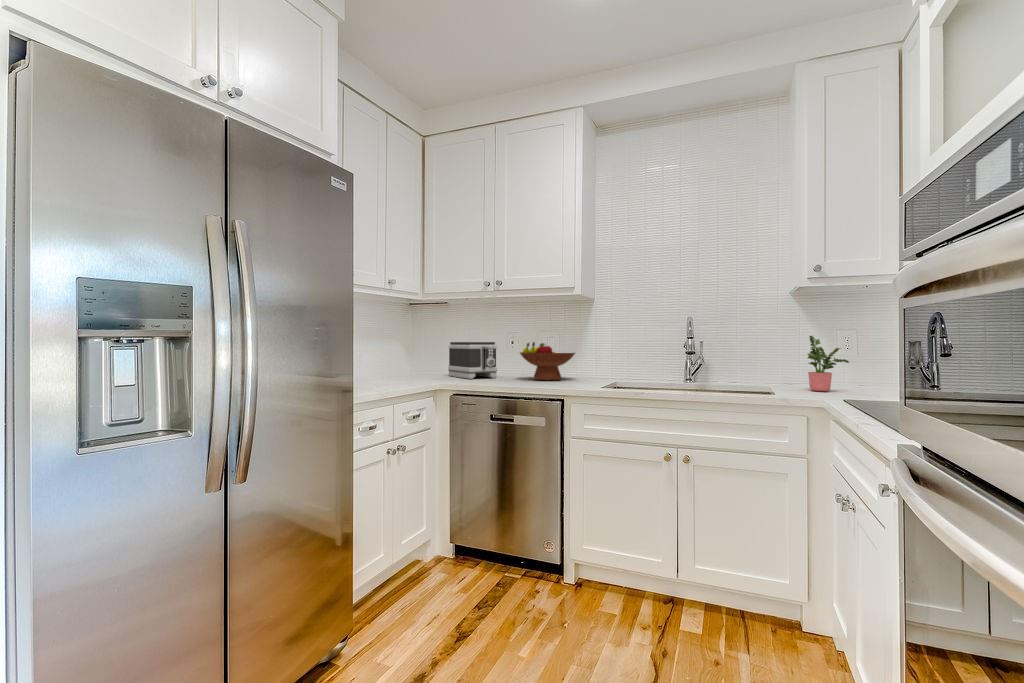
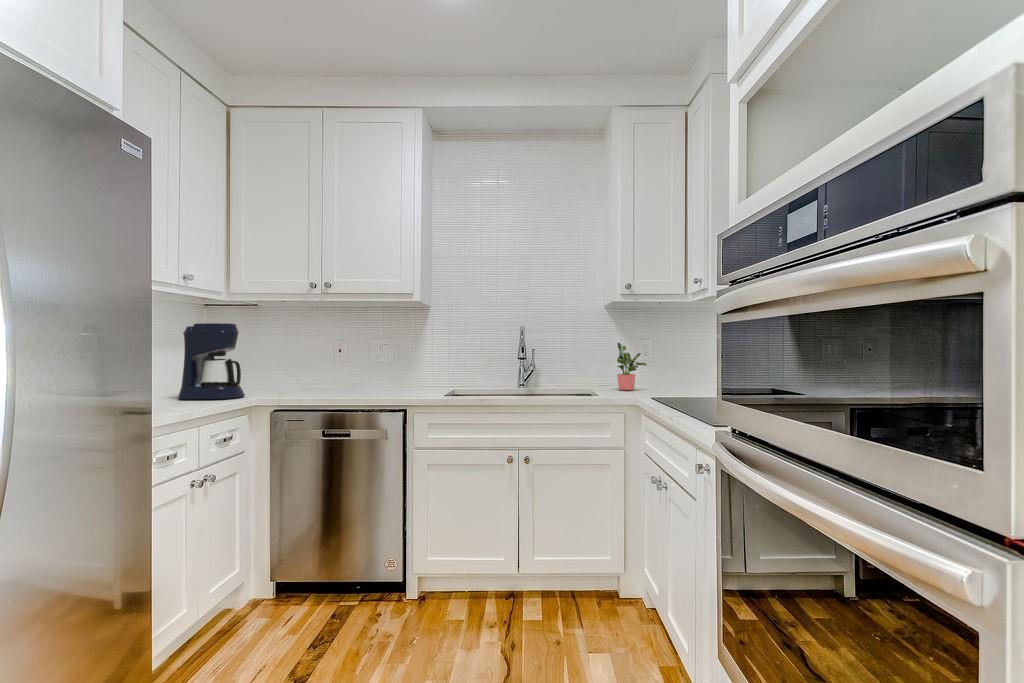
coffee maker: none [382,318,432,383] -> present [178,323,245,400]
toaster: present [448,342,497,379] -> none [261,351,322,392]
fruit bowl: present [520,342,575,380] -> none [349,350,409,390]

